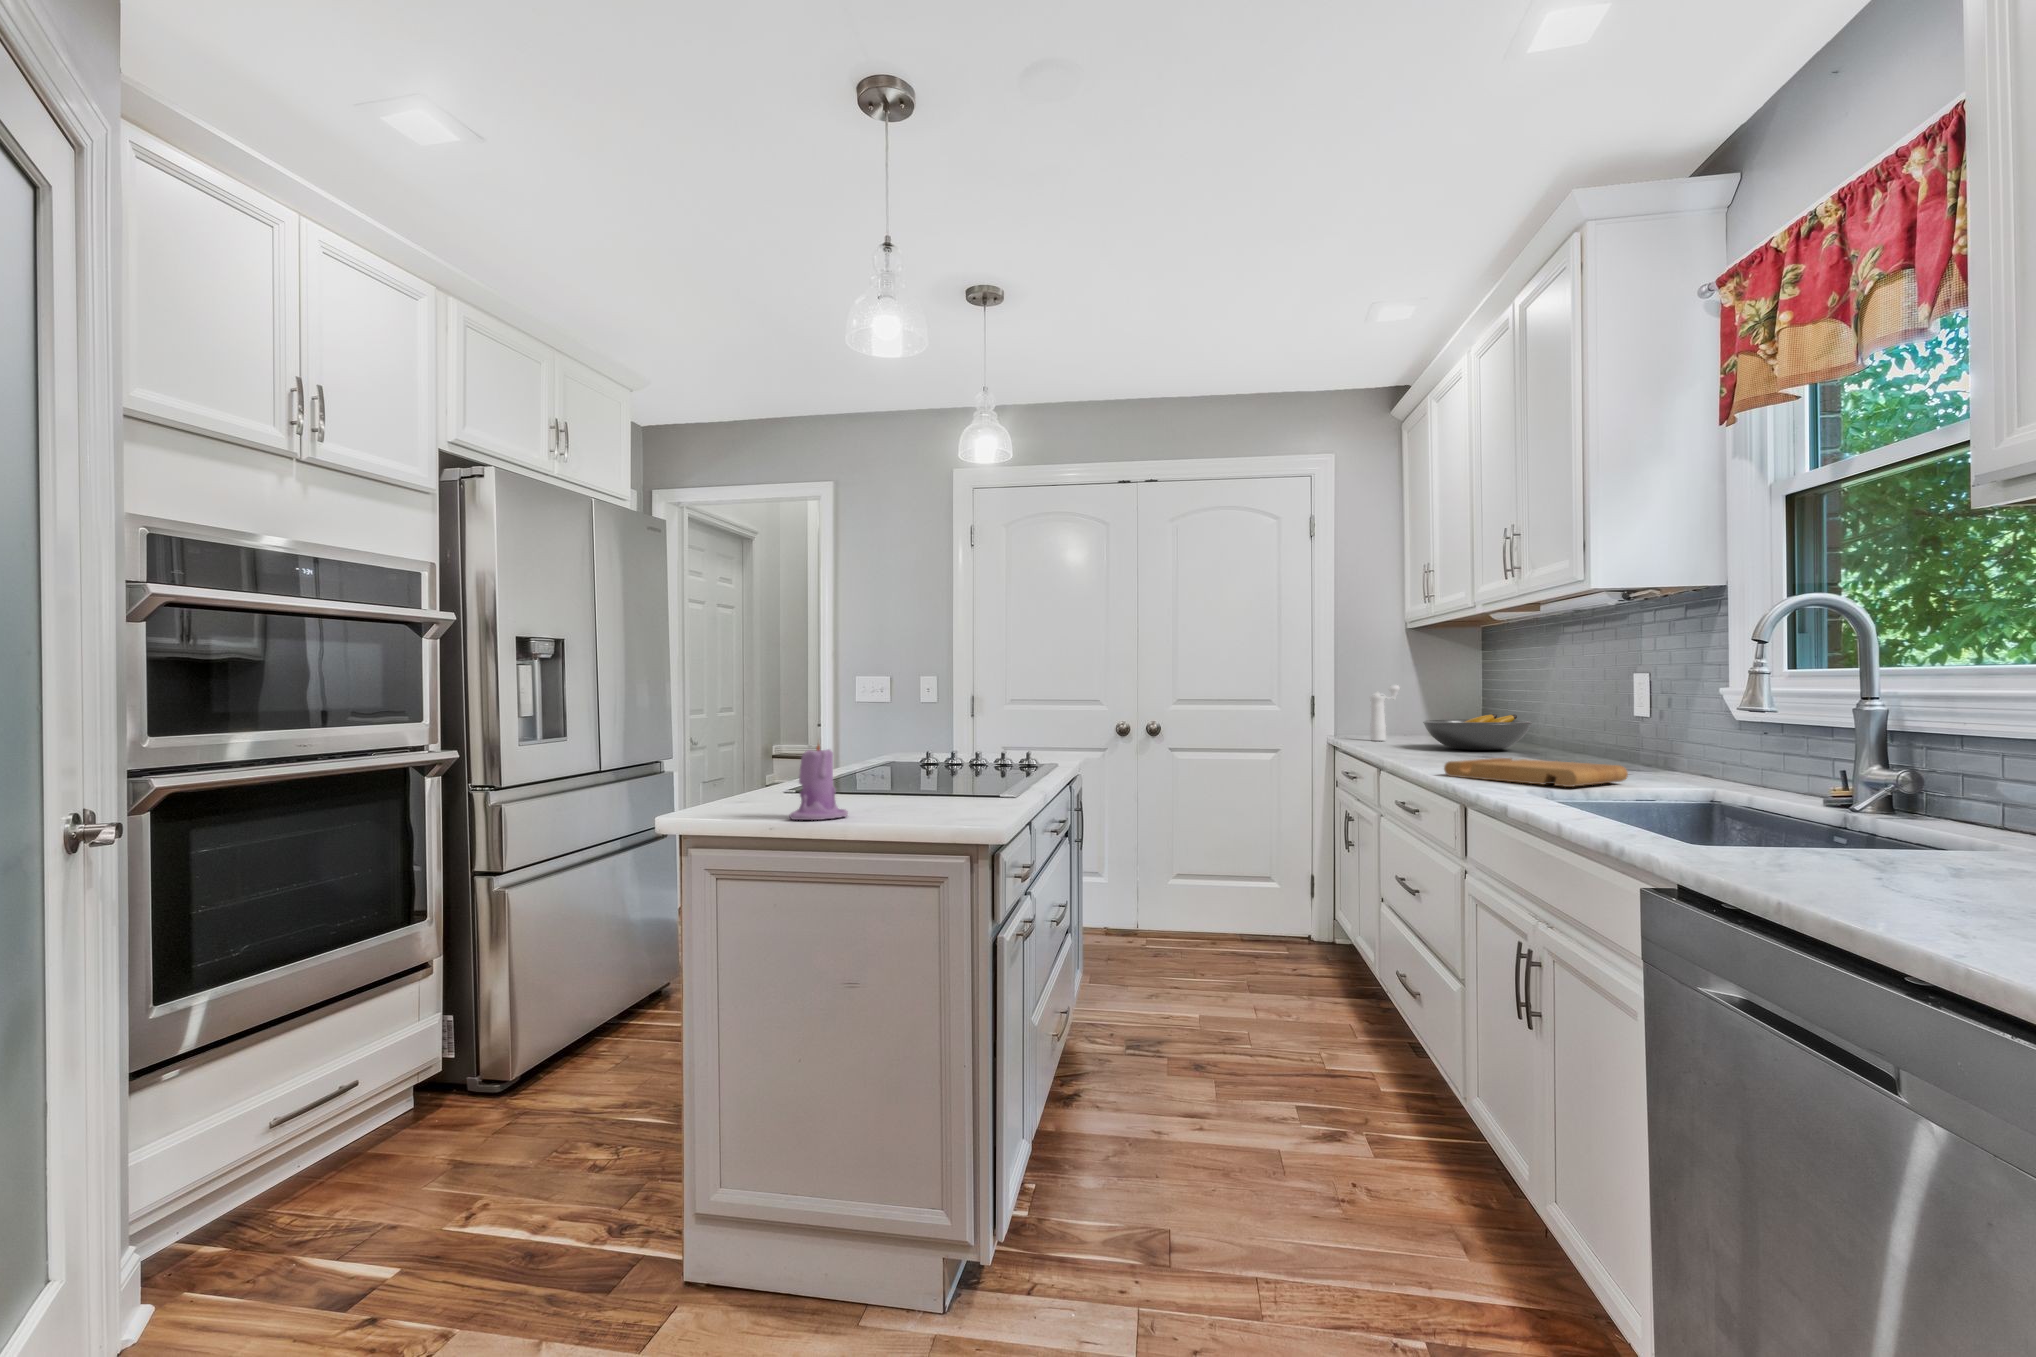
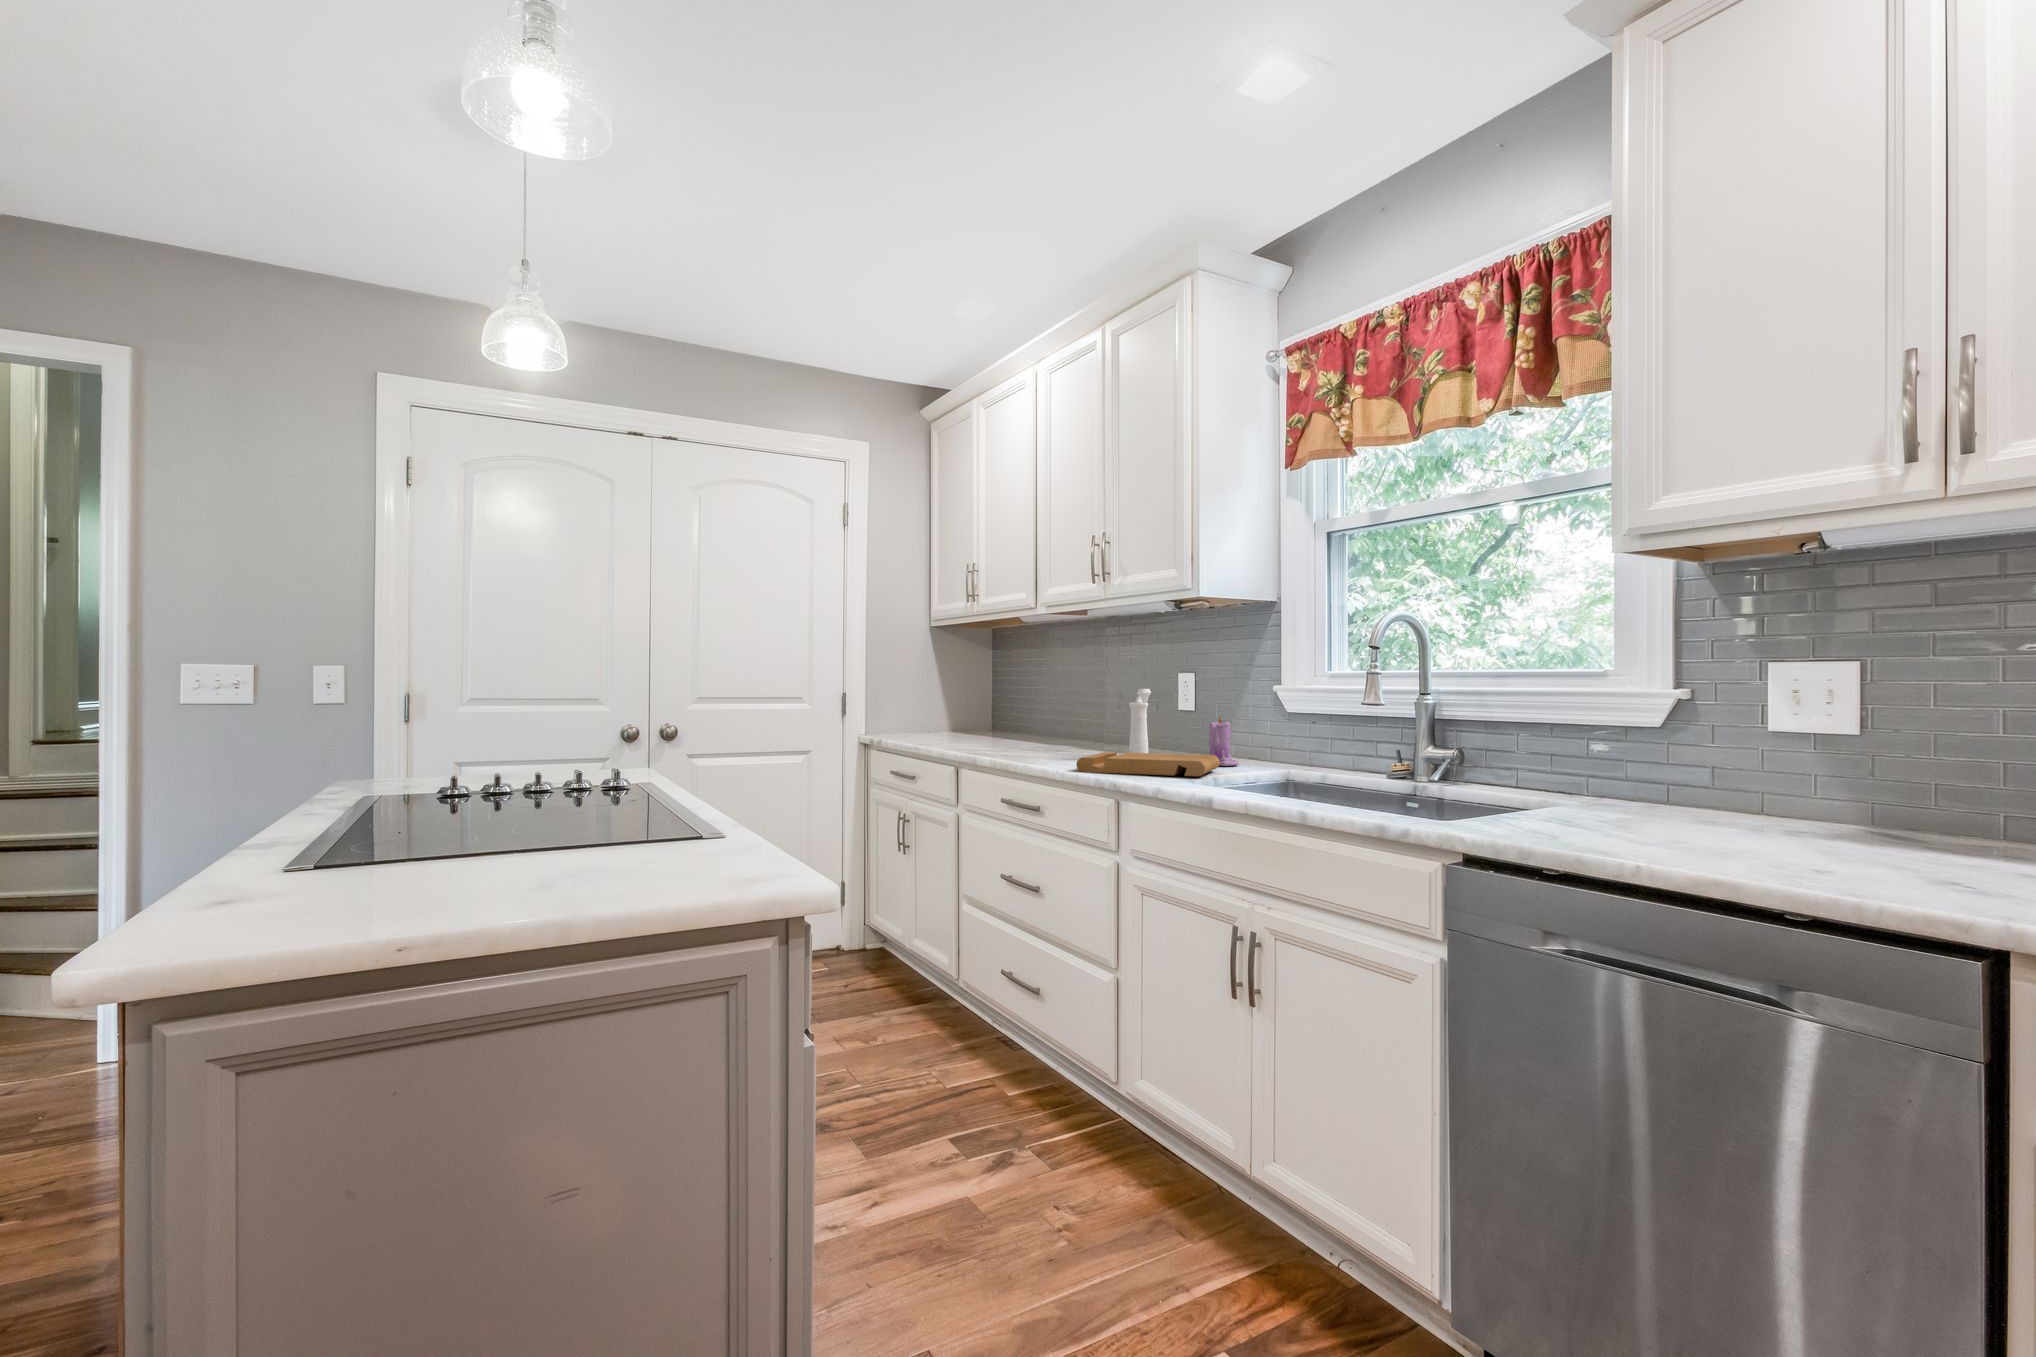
pepper mill: present [1370,685,1400,741] -> present [1129,689,1151,753]
fruit bowl: present [1423,714,1532,750] -> none [980,711,1074,745]
candle: present [789,744,848,820] -> present [1208,716,1239,766]

